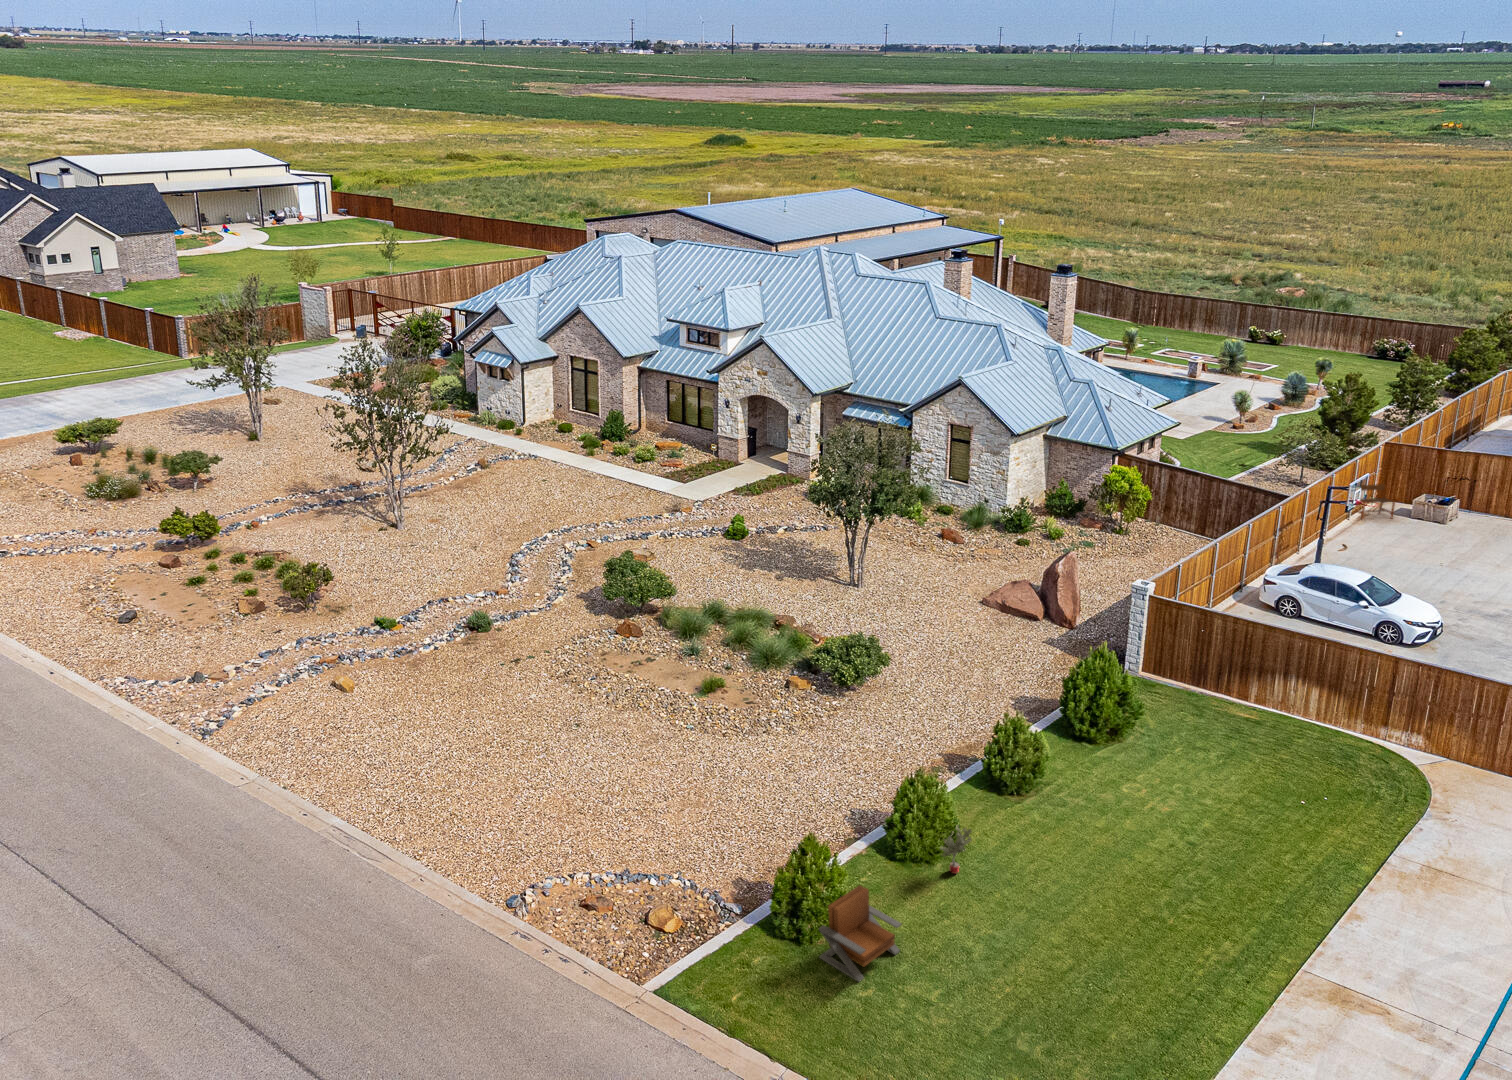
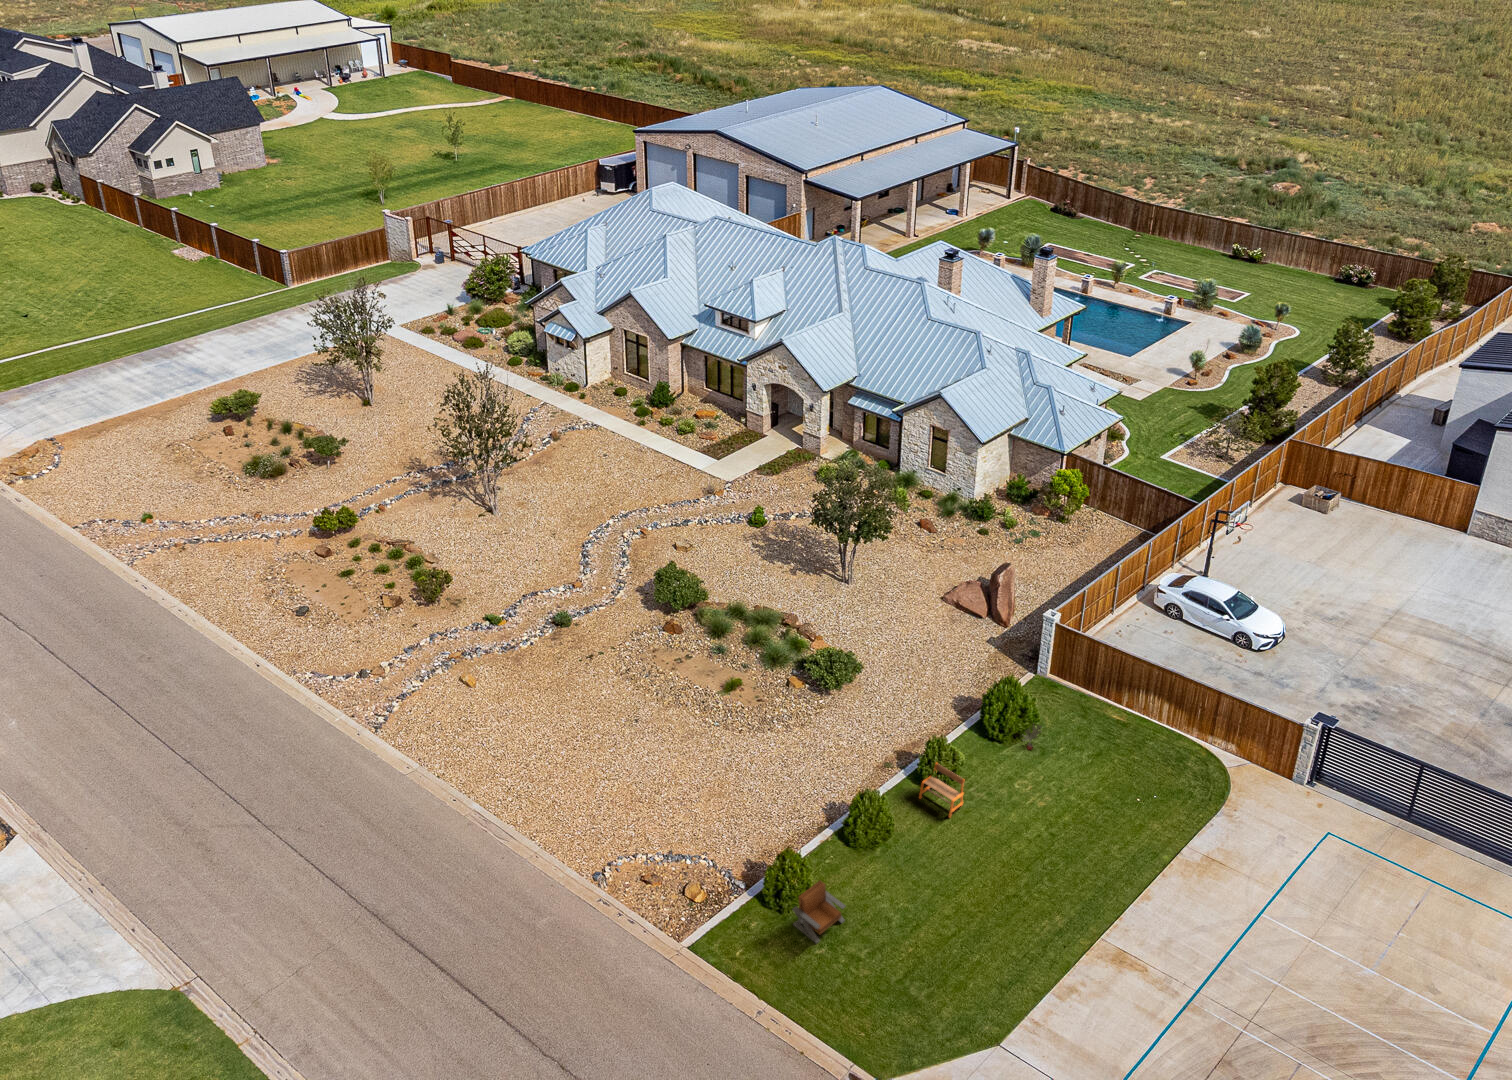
bench: present [1354,484,1395,519] -> present [919,763,965,817]
potted tree: present [941,826,972,874] -> present [1023,723,1042,750]

